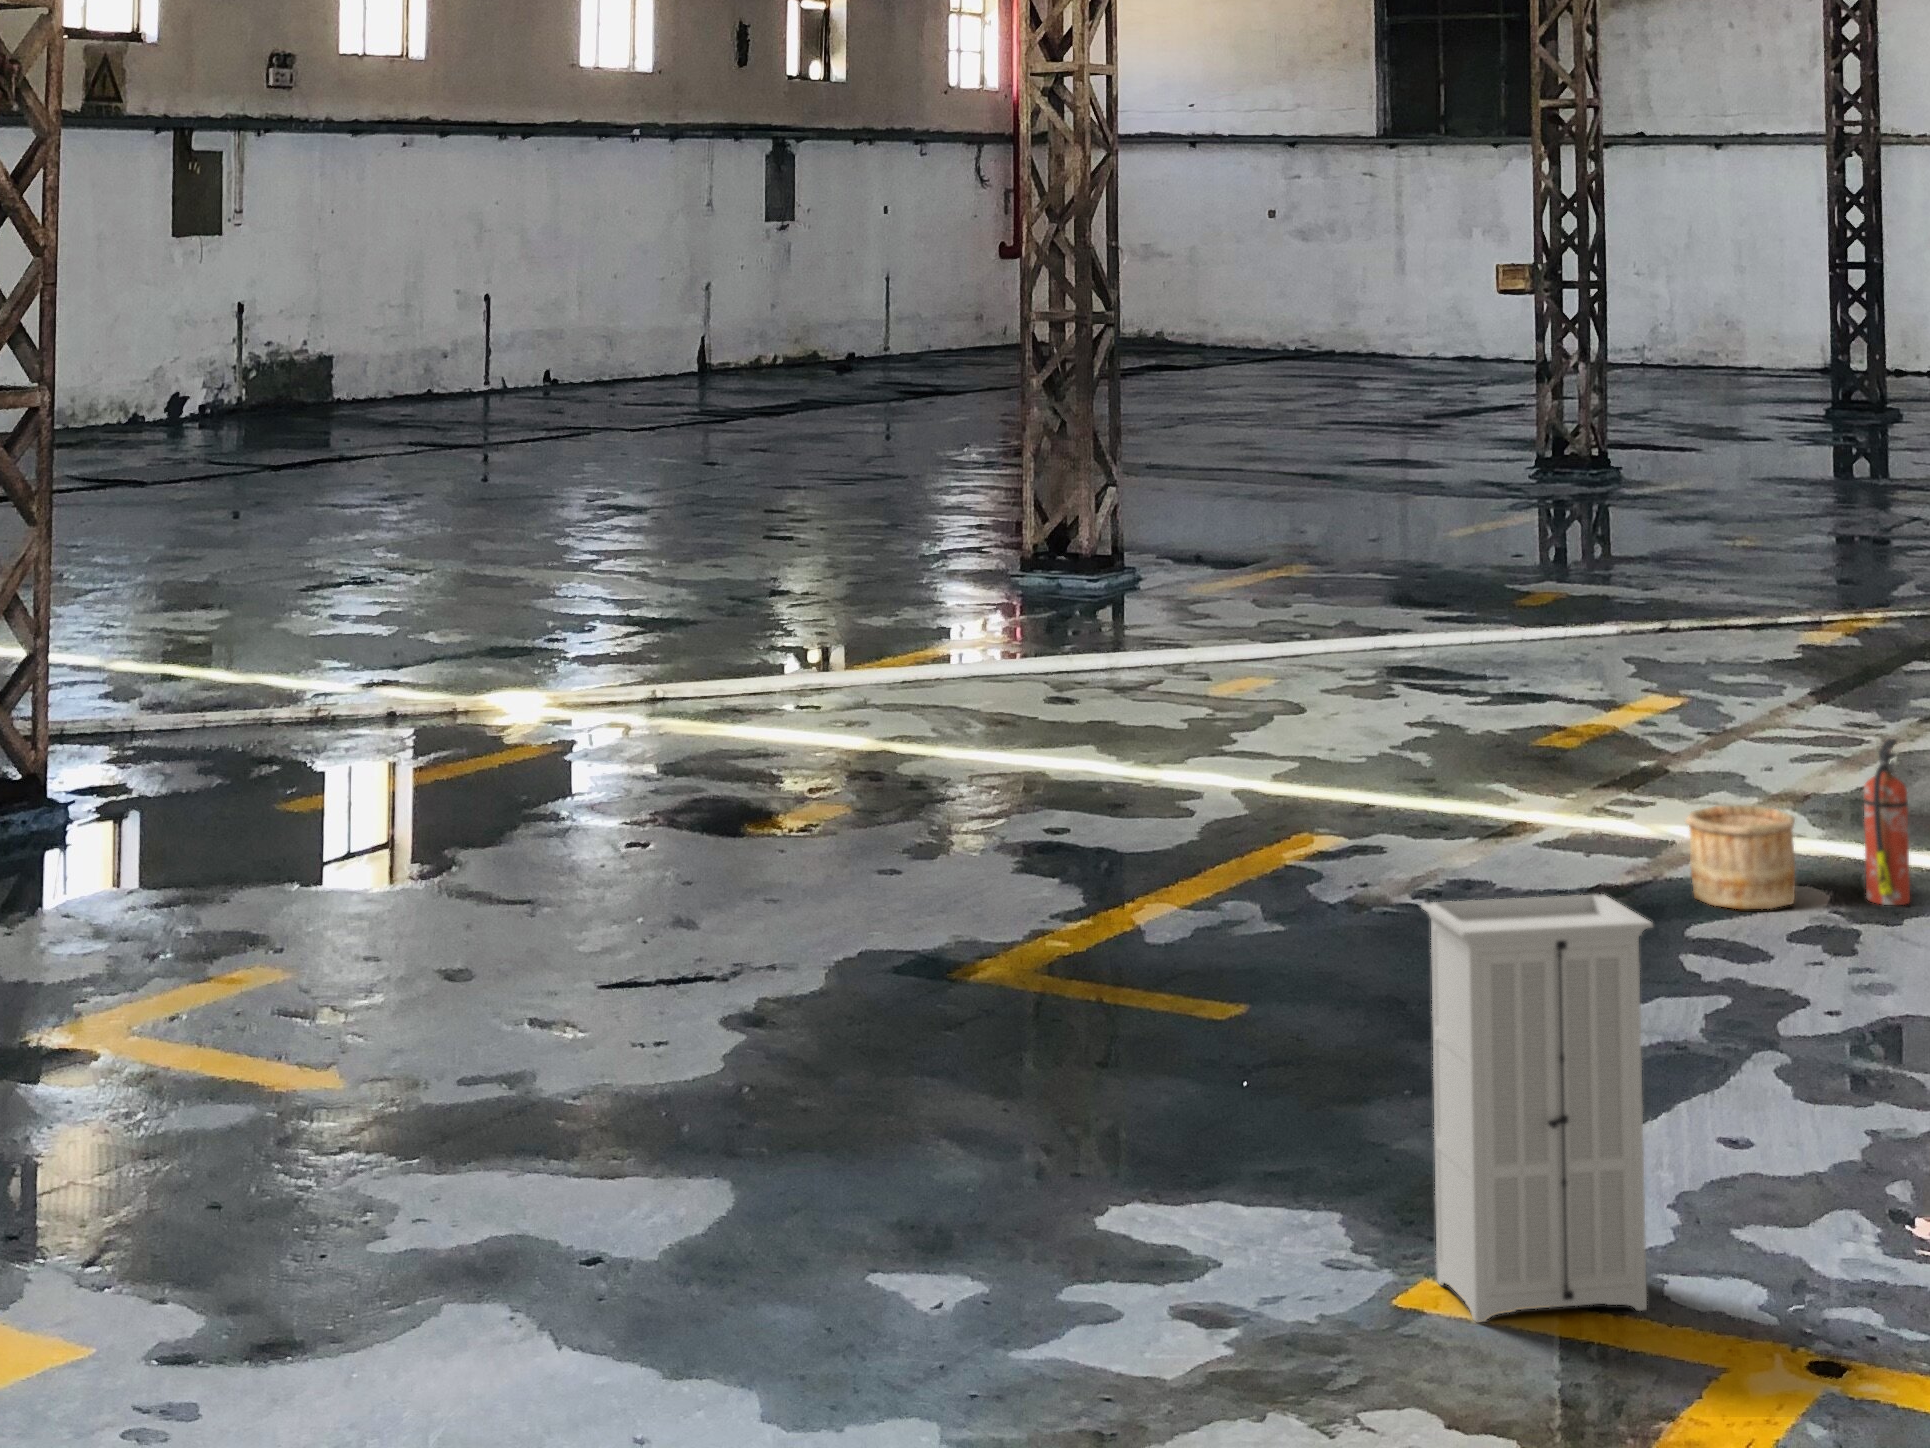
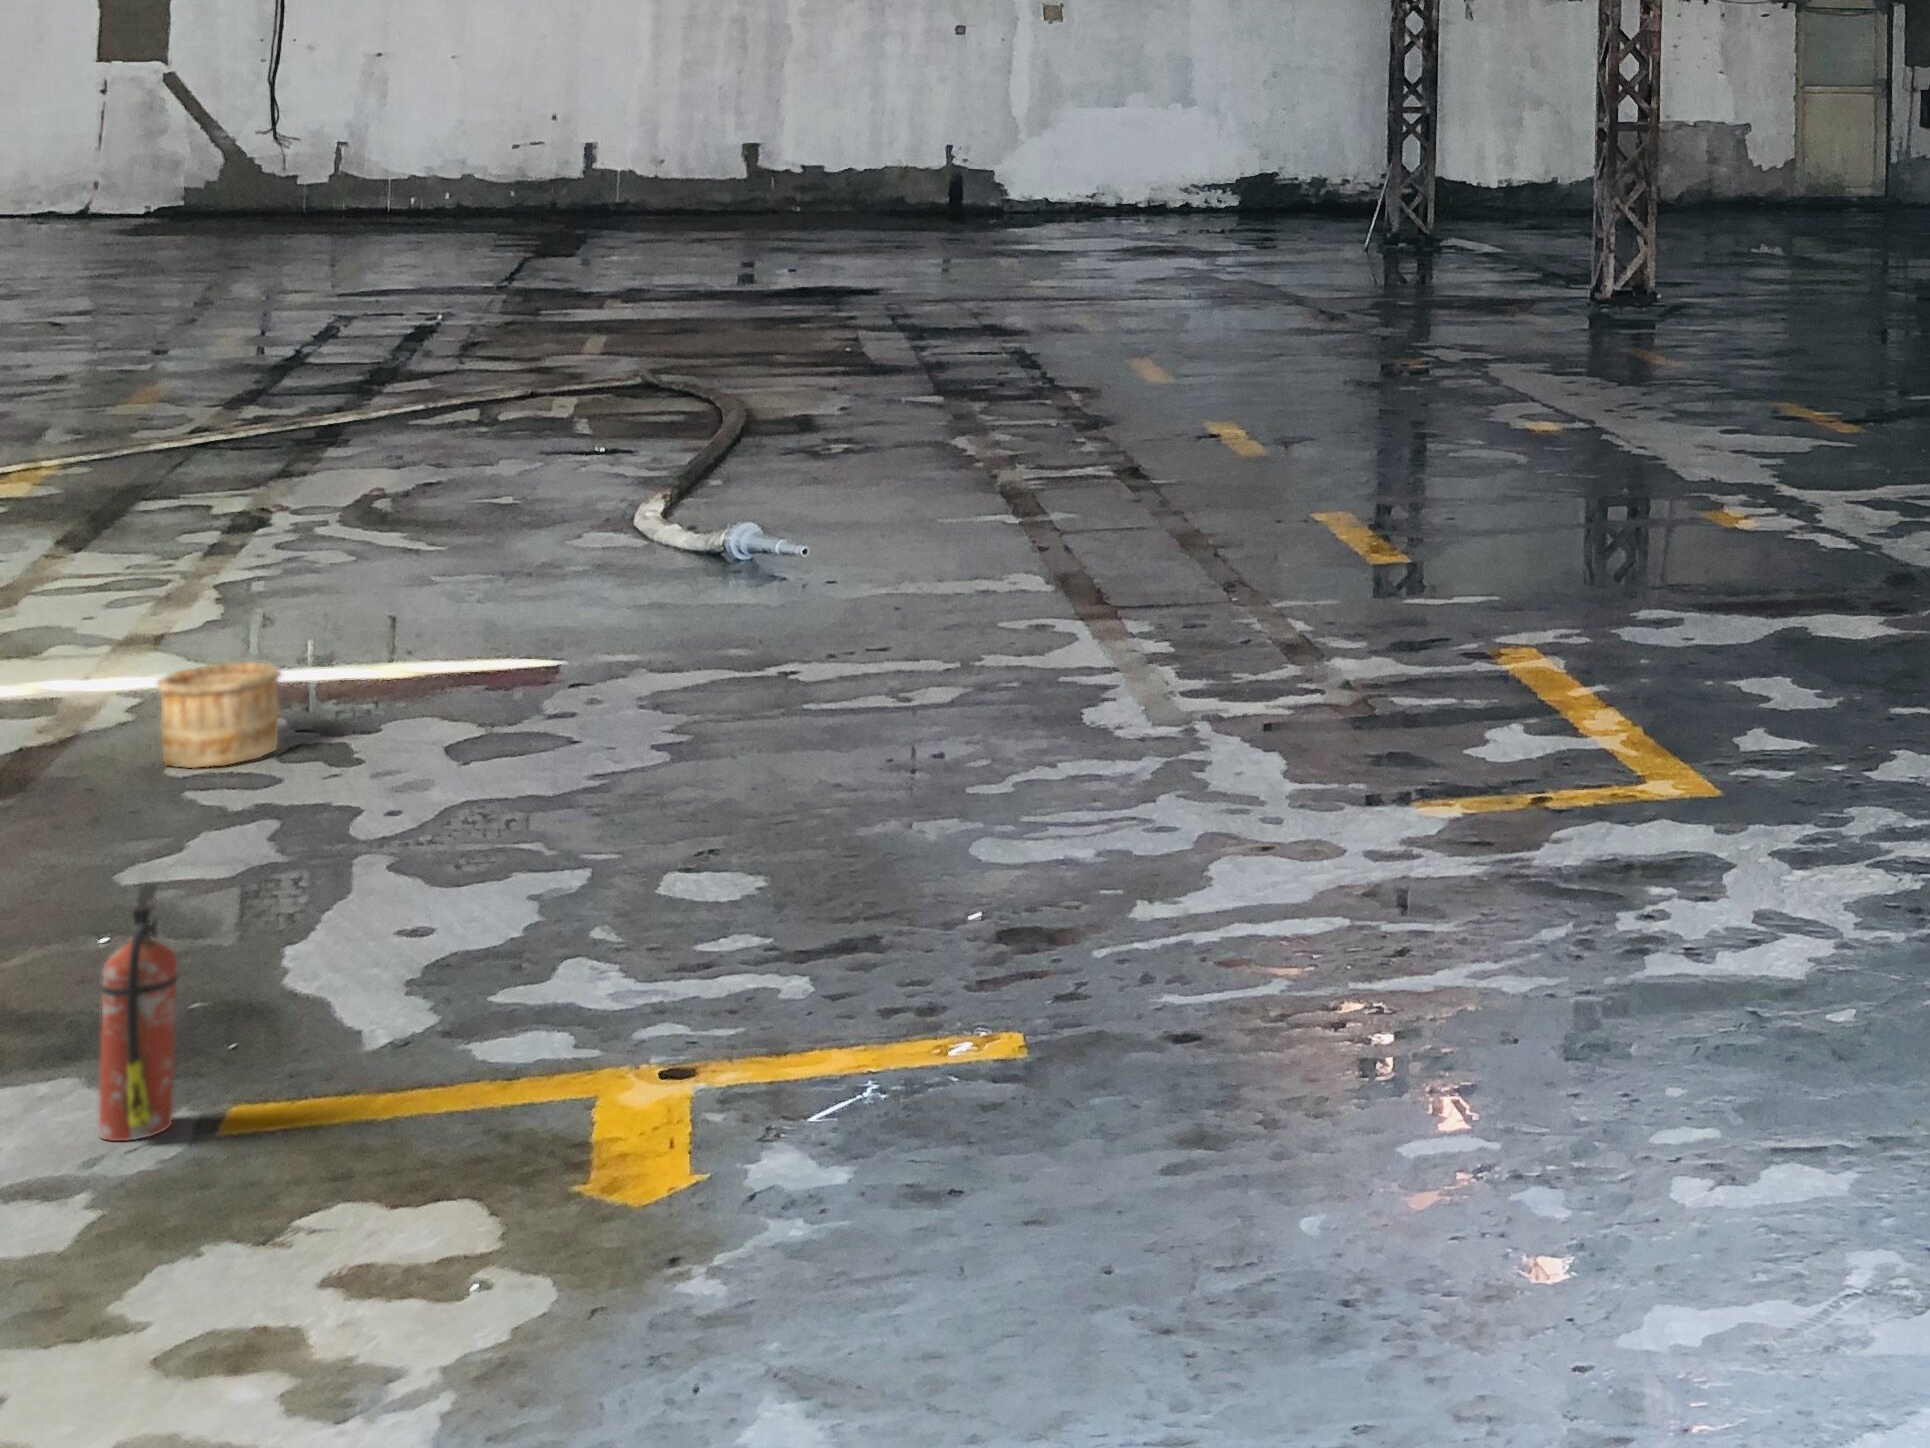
fire extinguisher: present [1863,739,1910,905] -> present [99,884,177,1141]
storage cabinet: present [1421,891,1653,1322] -> none [290,716,534,1138]

